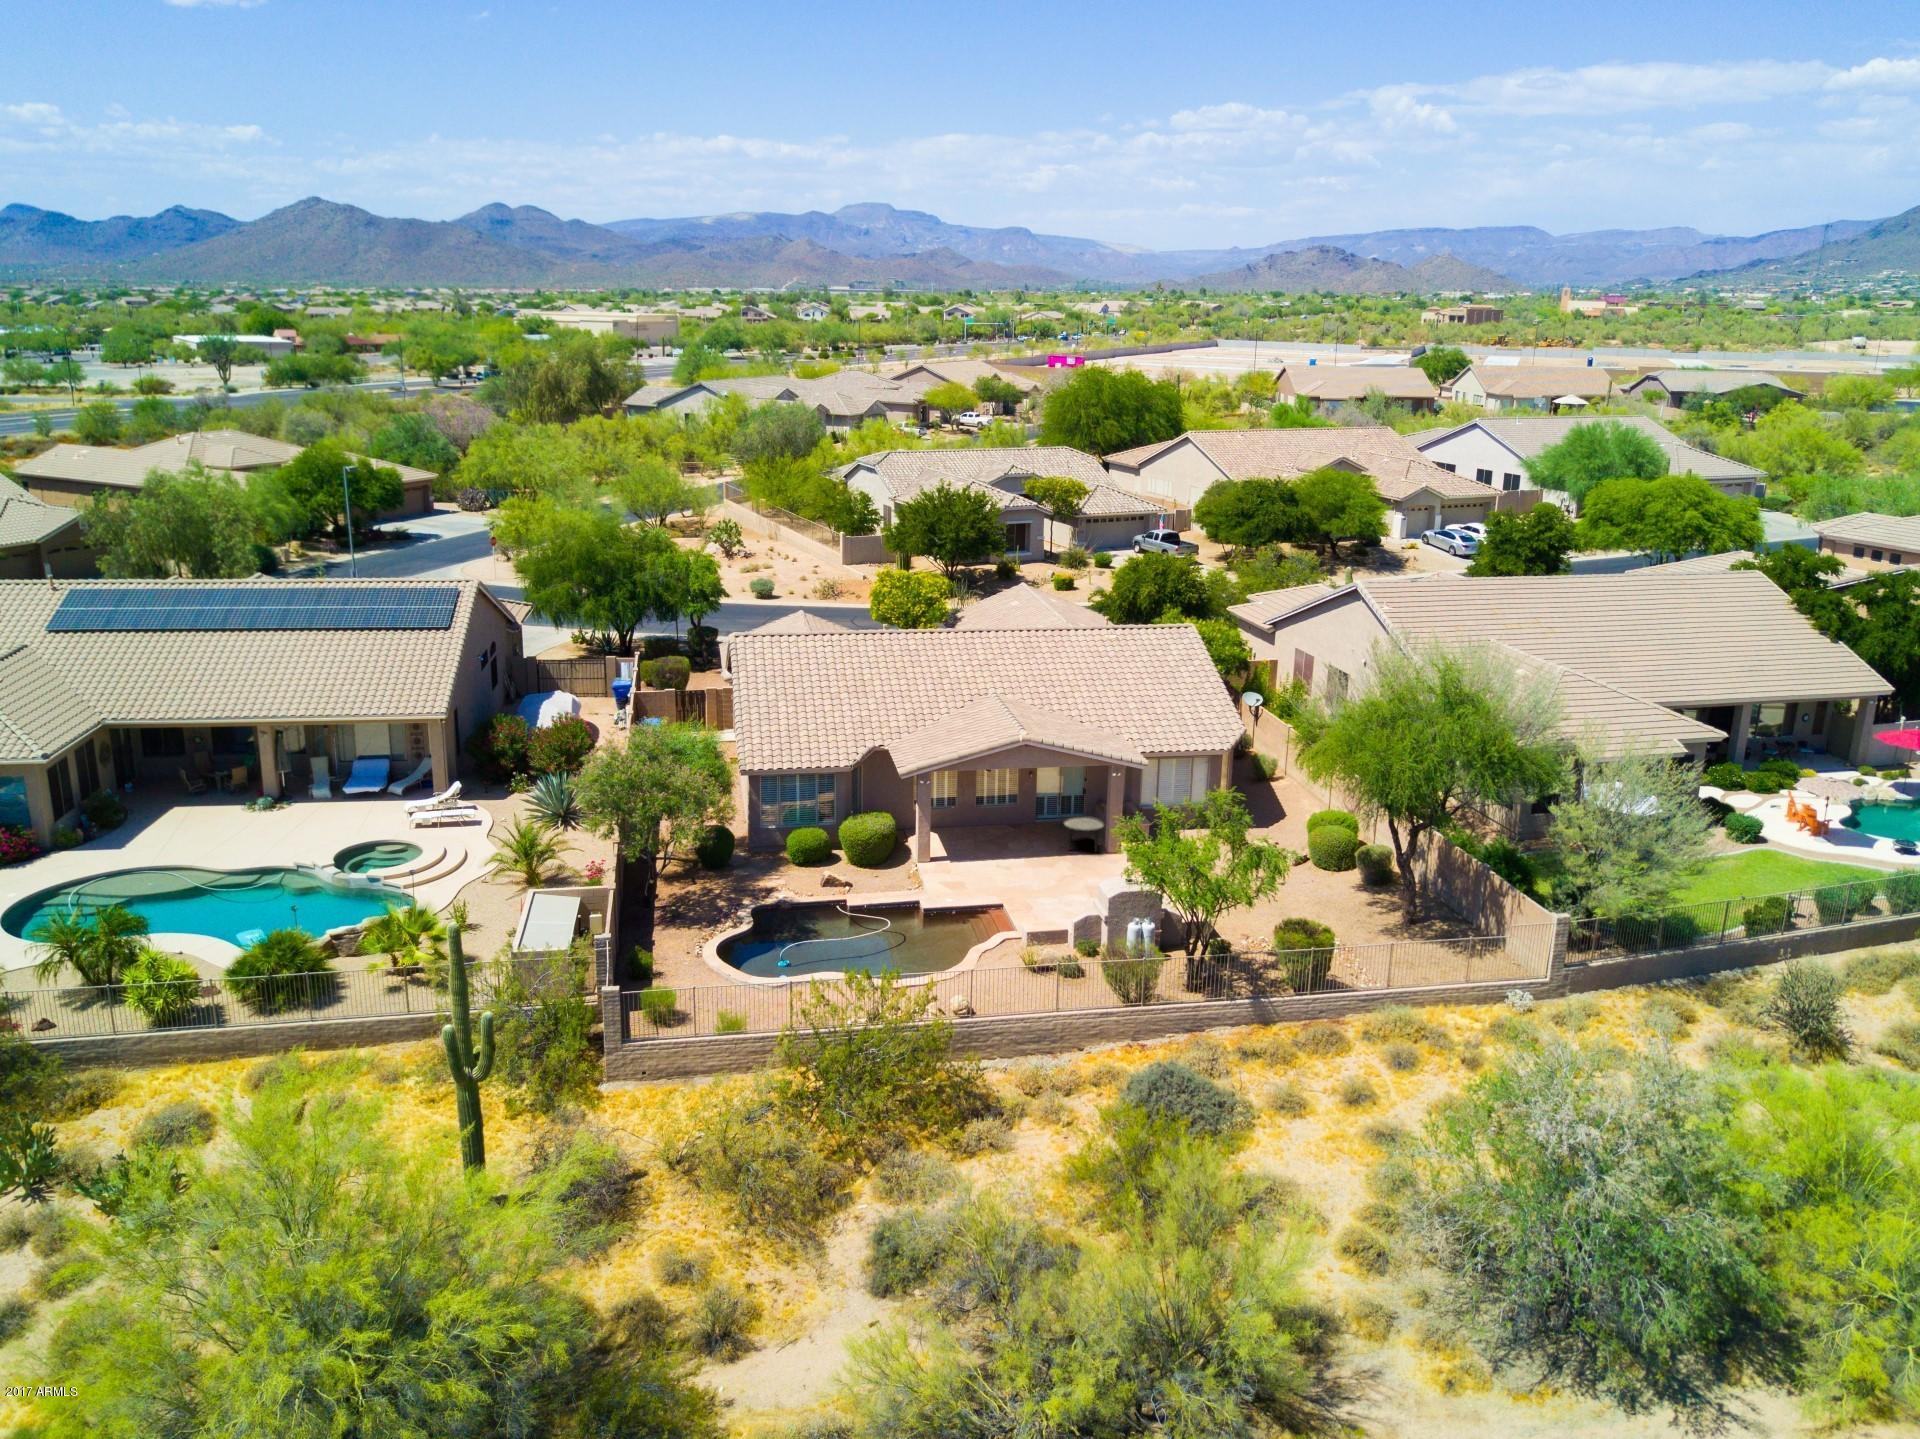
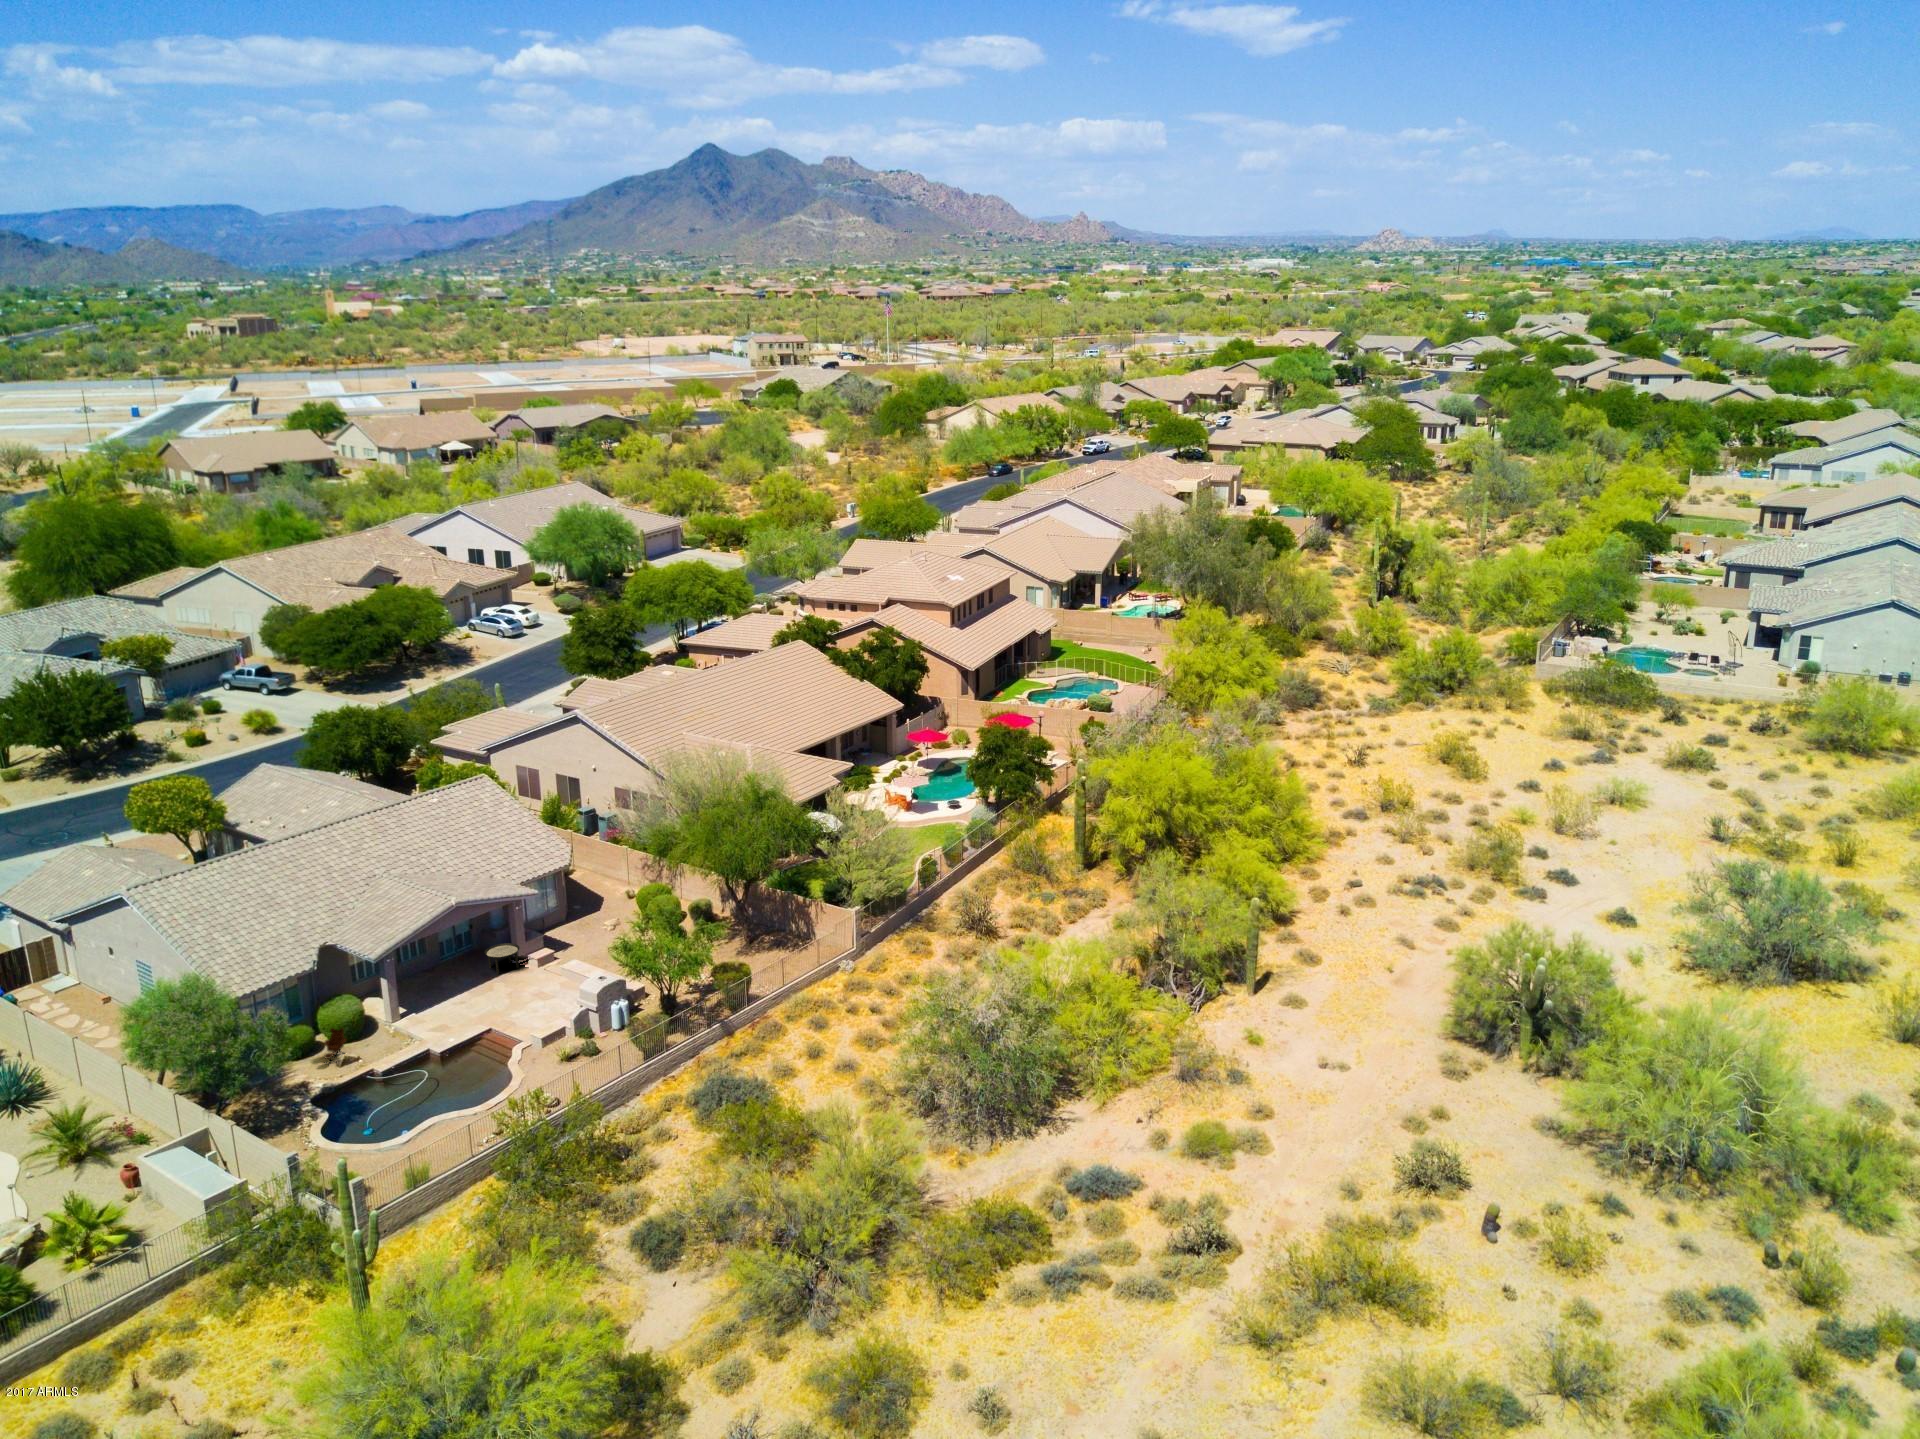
lounge chair: none [813,840,849,880] -> present [324,1028,346,1062]

